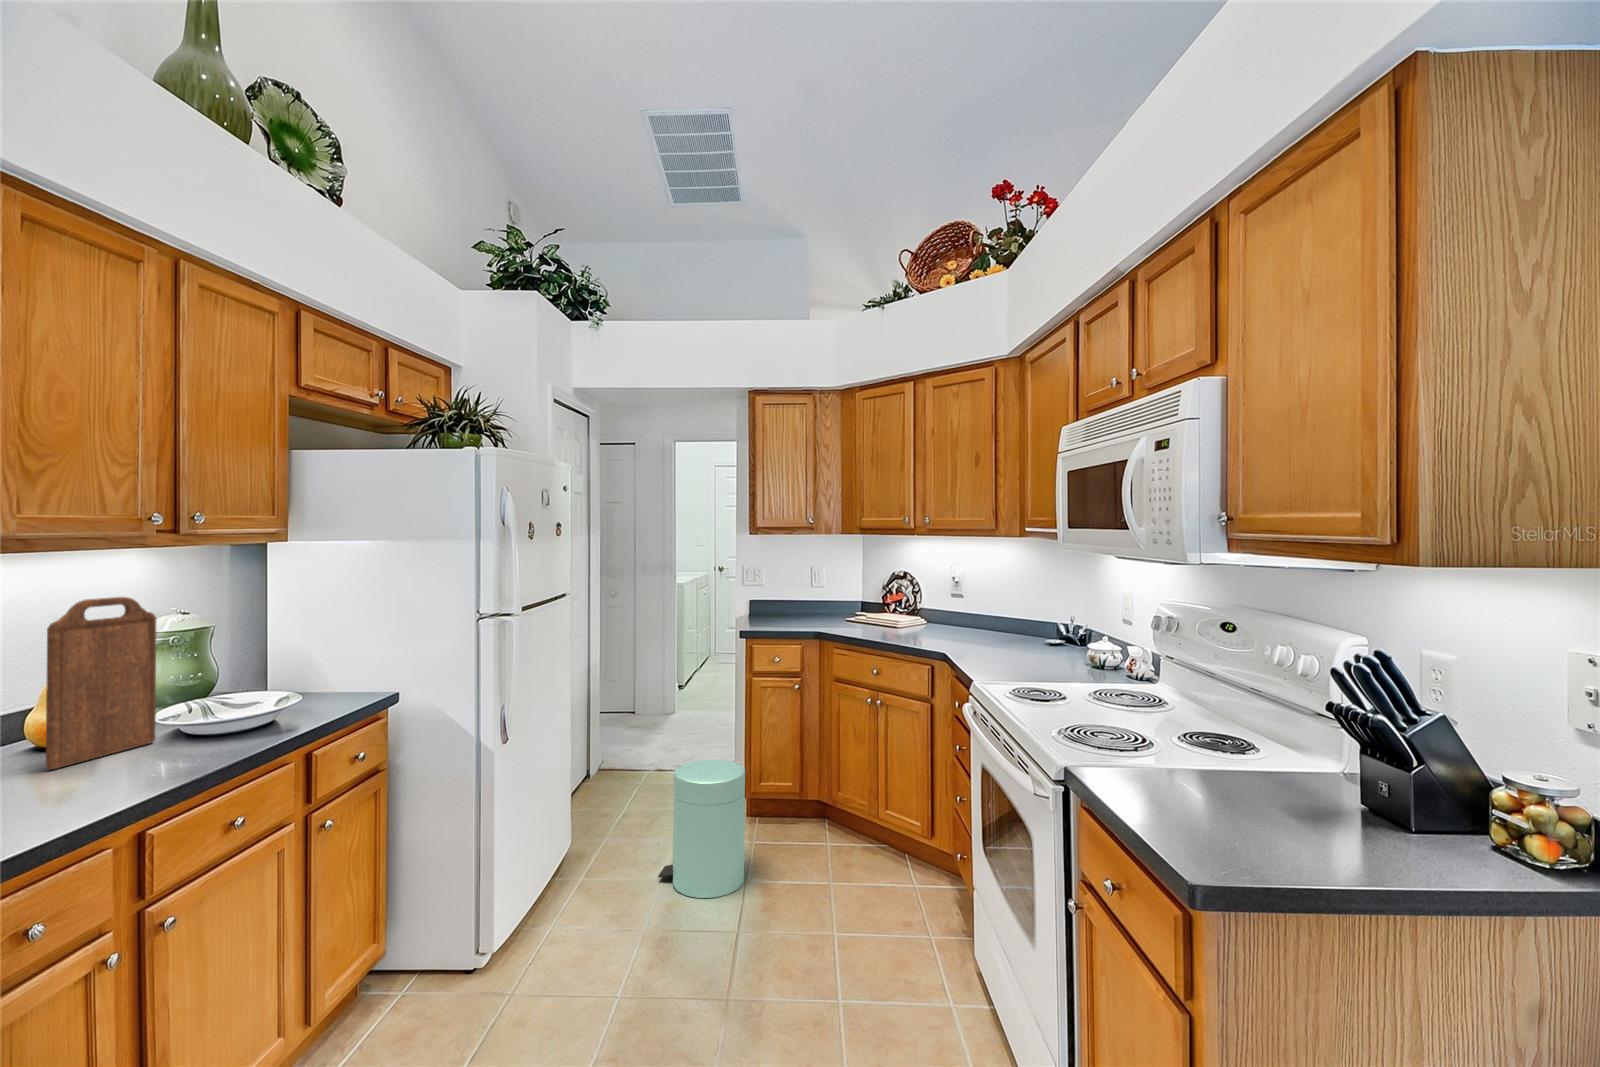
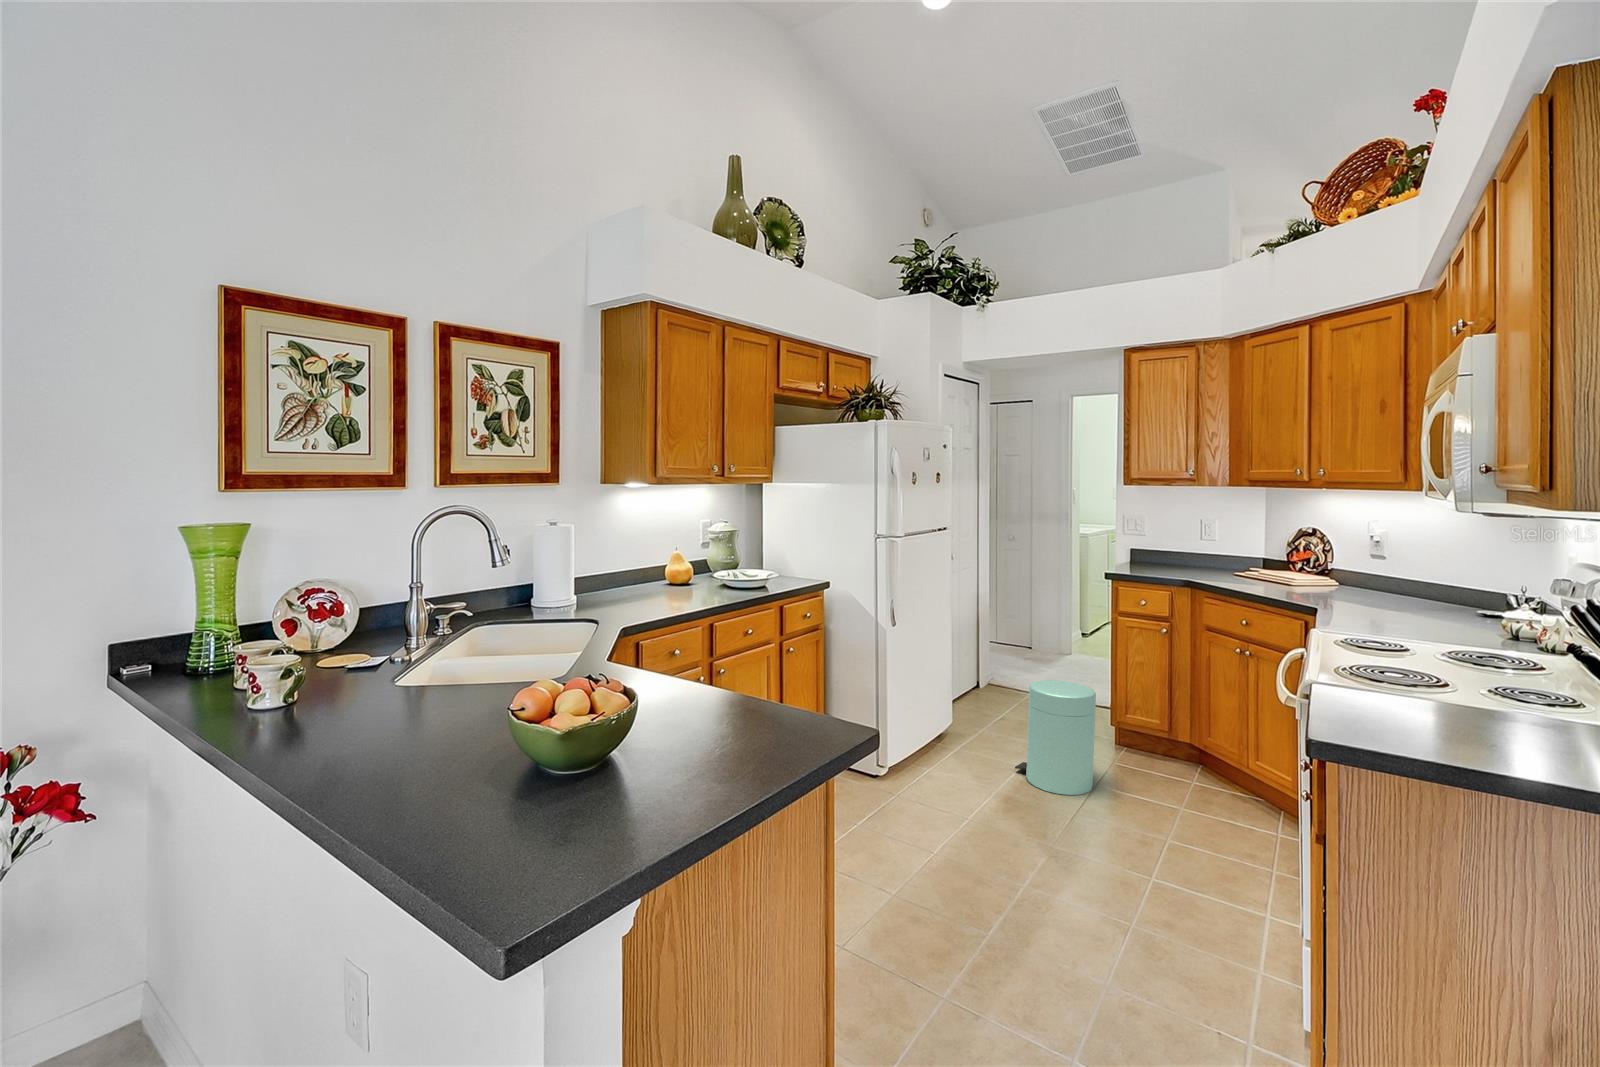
cutting board: present [46,597,156,769] -> none [659,511,703,597]

